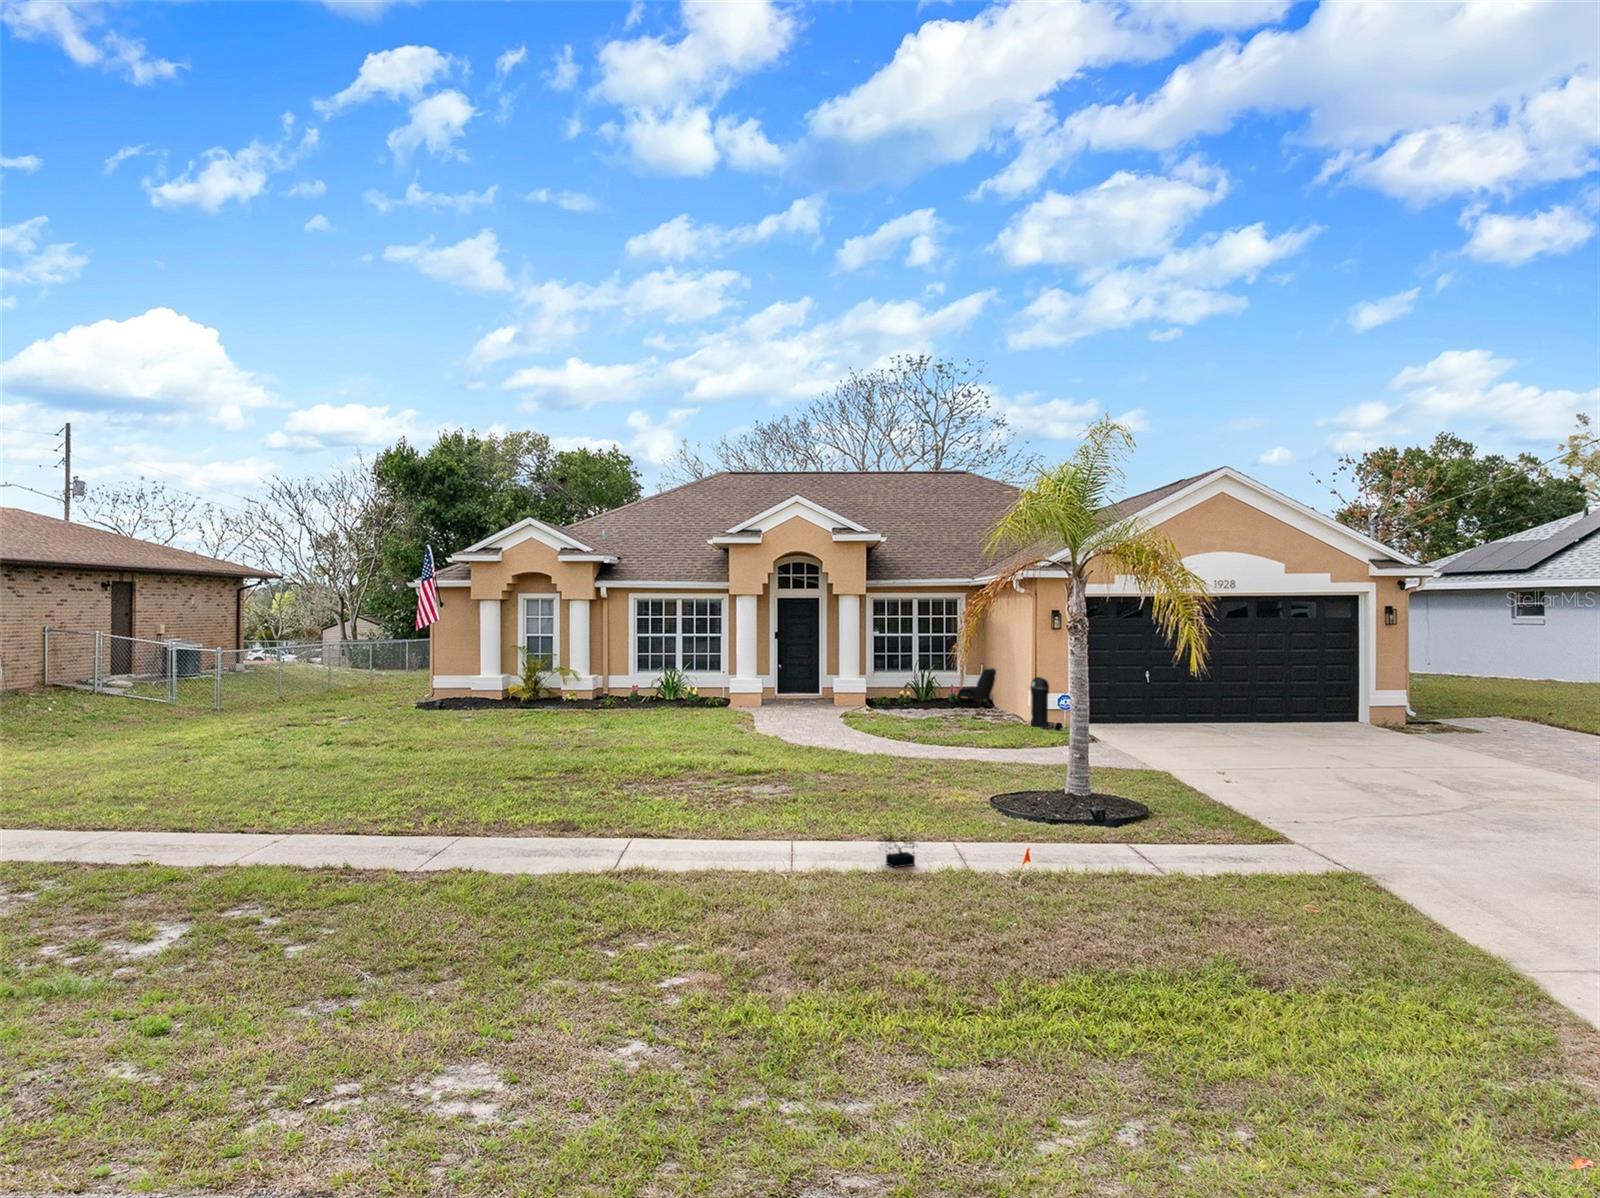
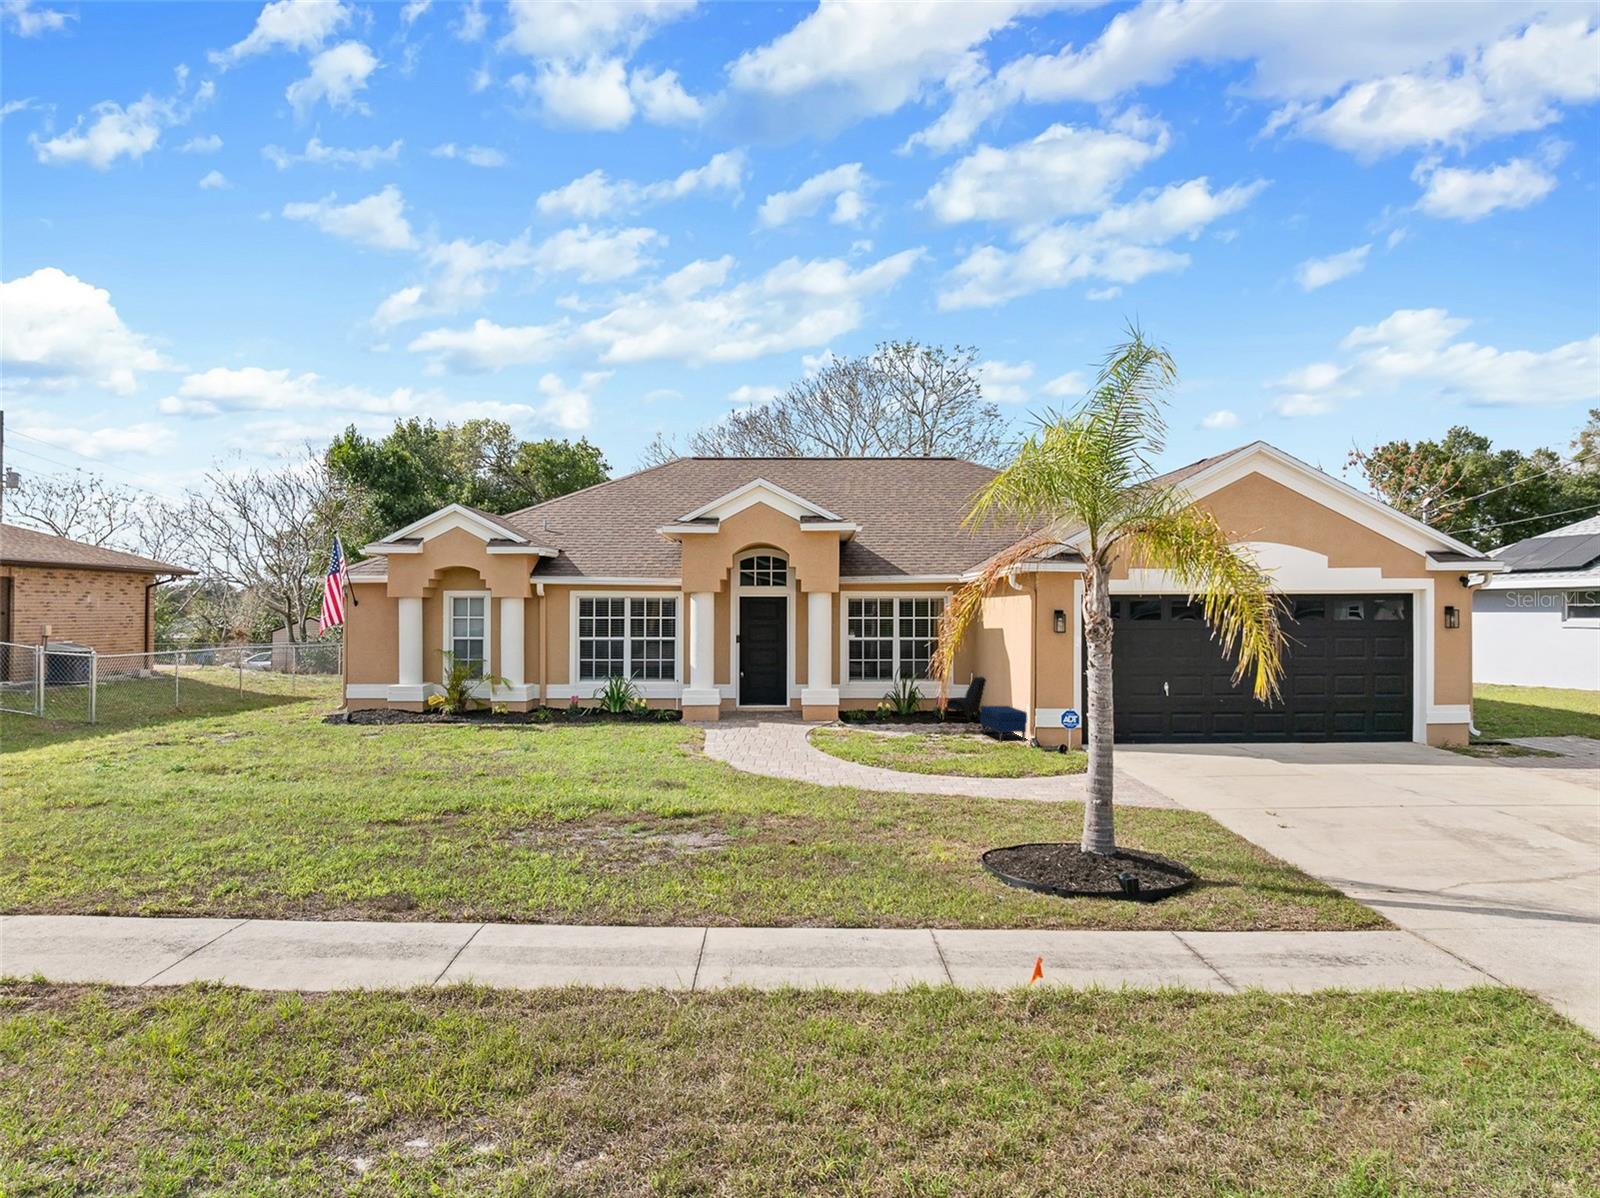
trash can: present [1030,677,1049,727] -> none [1028,687,1051,747]
bench: none [990,693,1030,723] -> present [980,706,1027,741]
decorative plant: present [879,832,915,868] -> none [805,932,868,995]

